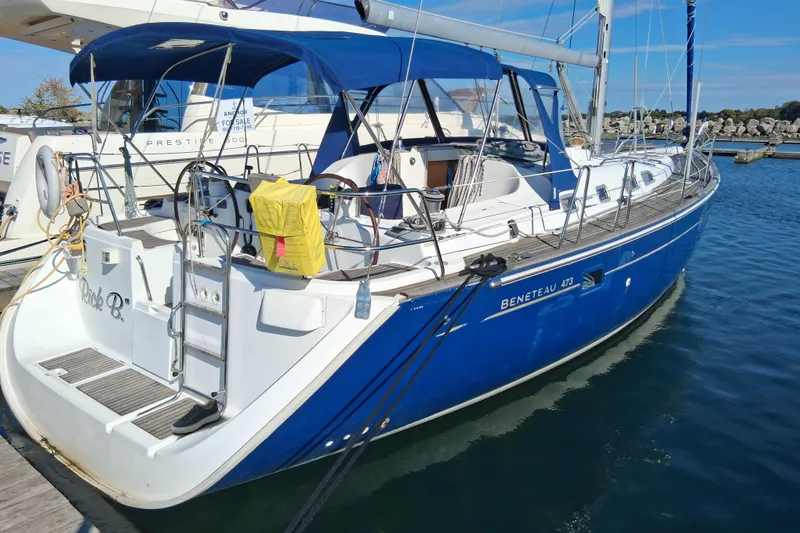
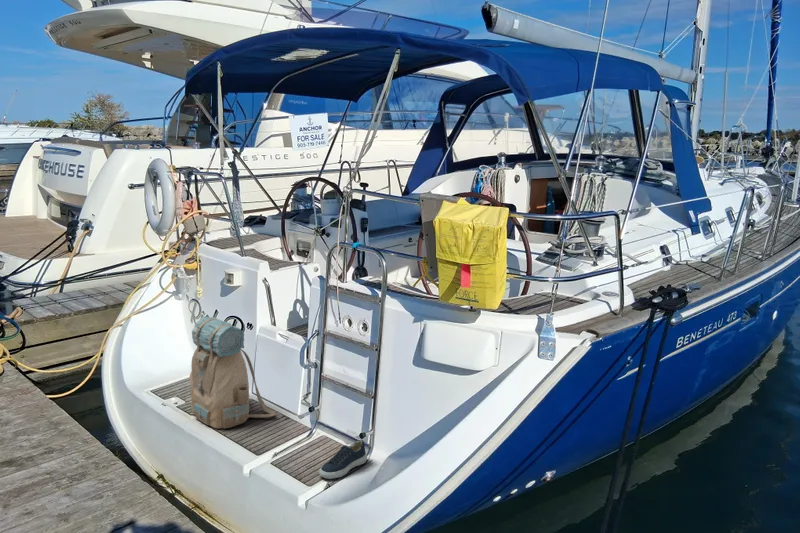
backpack: none [64,292,149,393] -> present [190,316,276,428]

